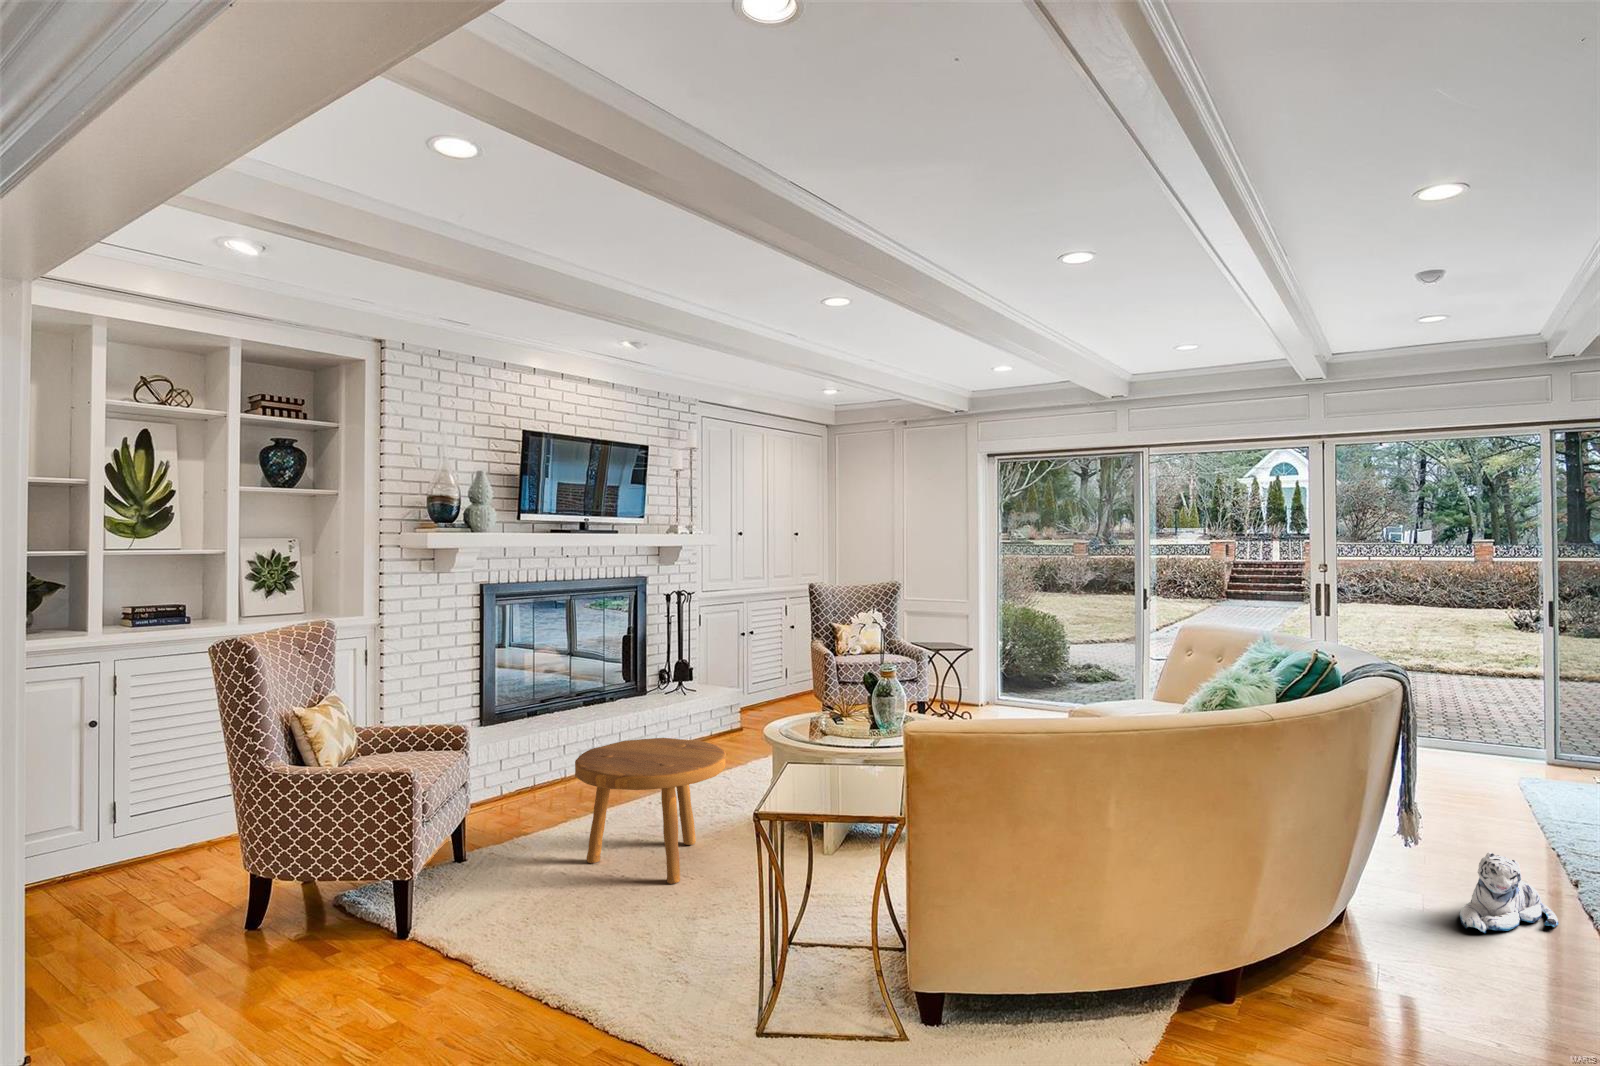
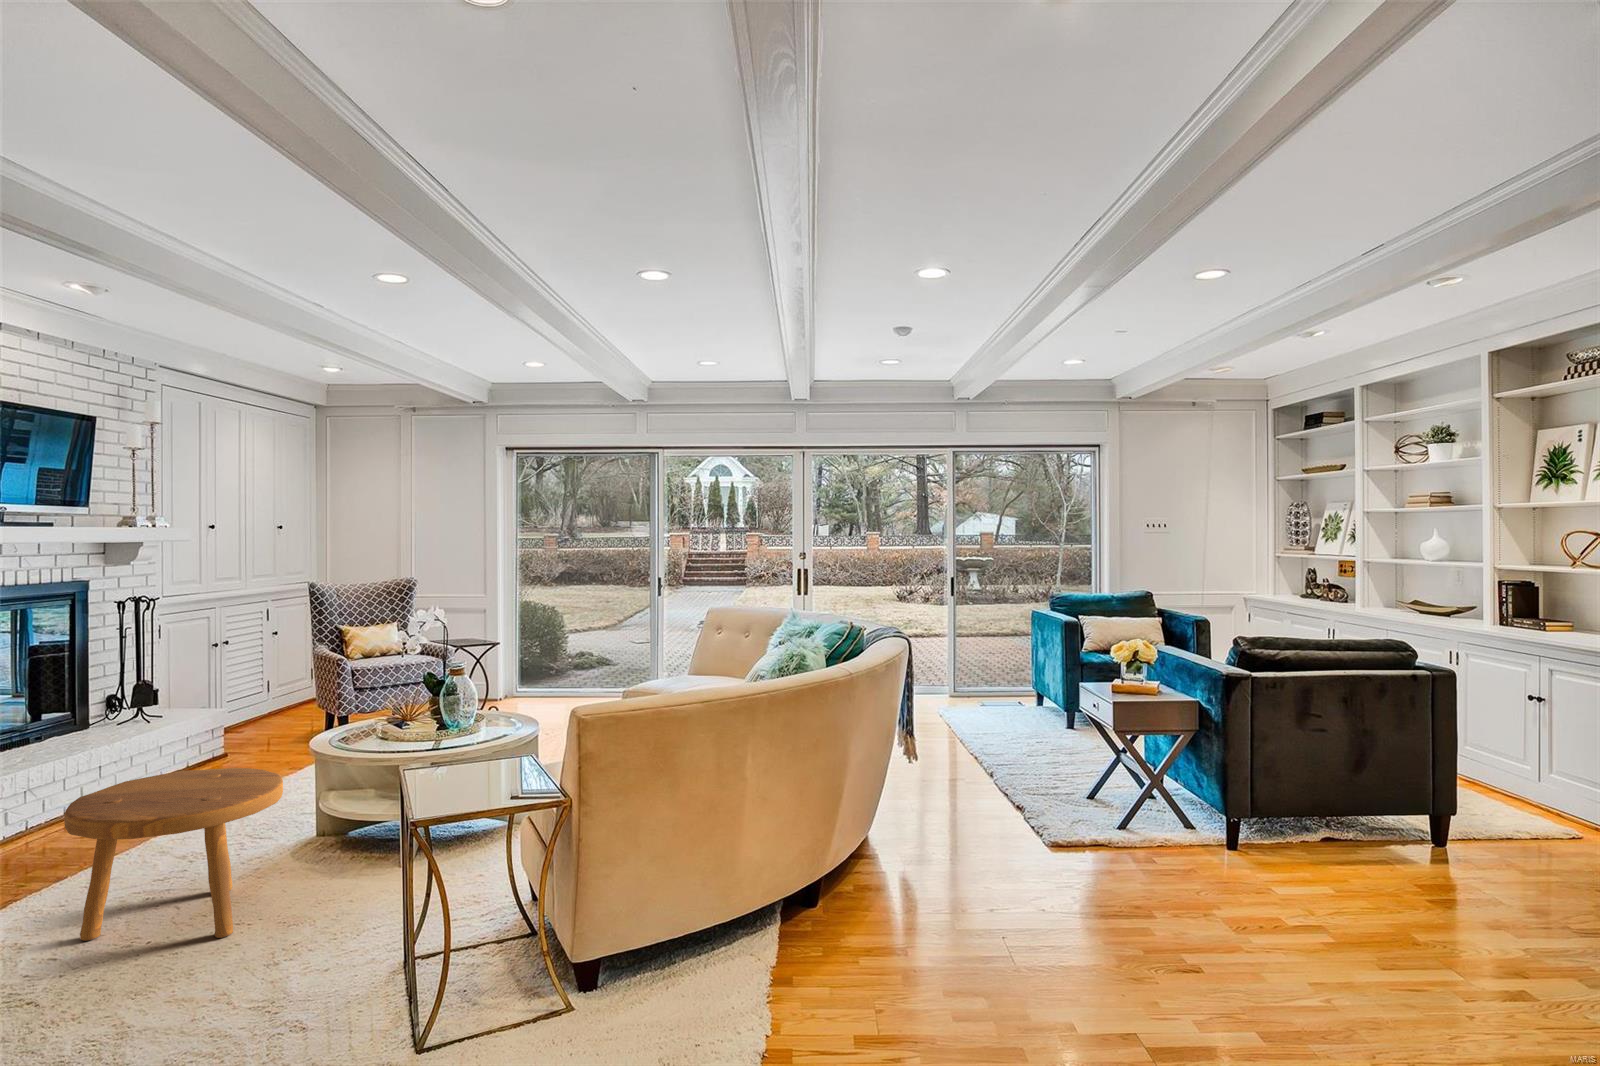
plush toy: present [1460,853,1558,933] -> none [932,761,986,819]

